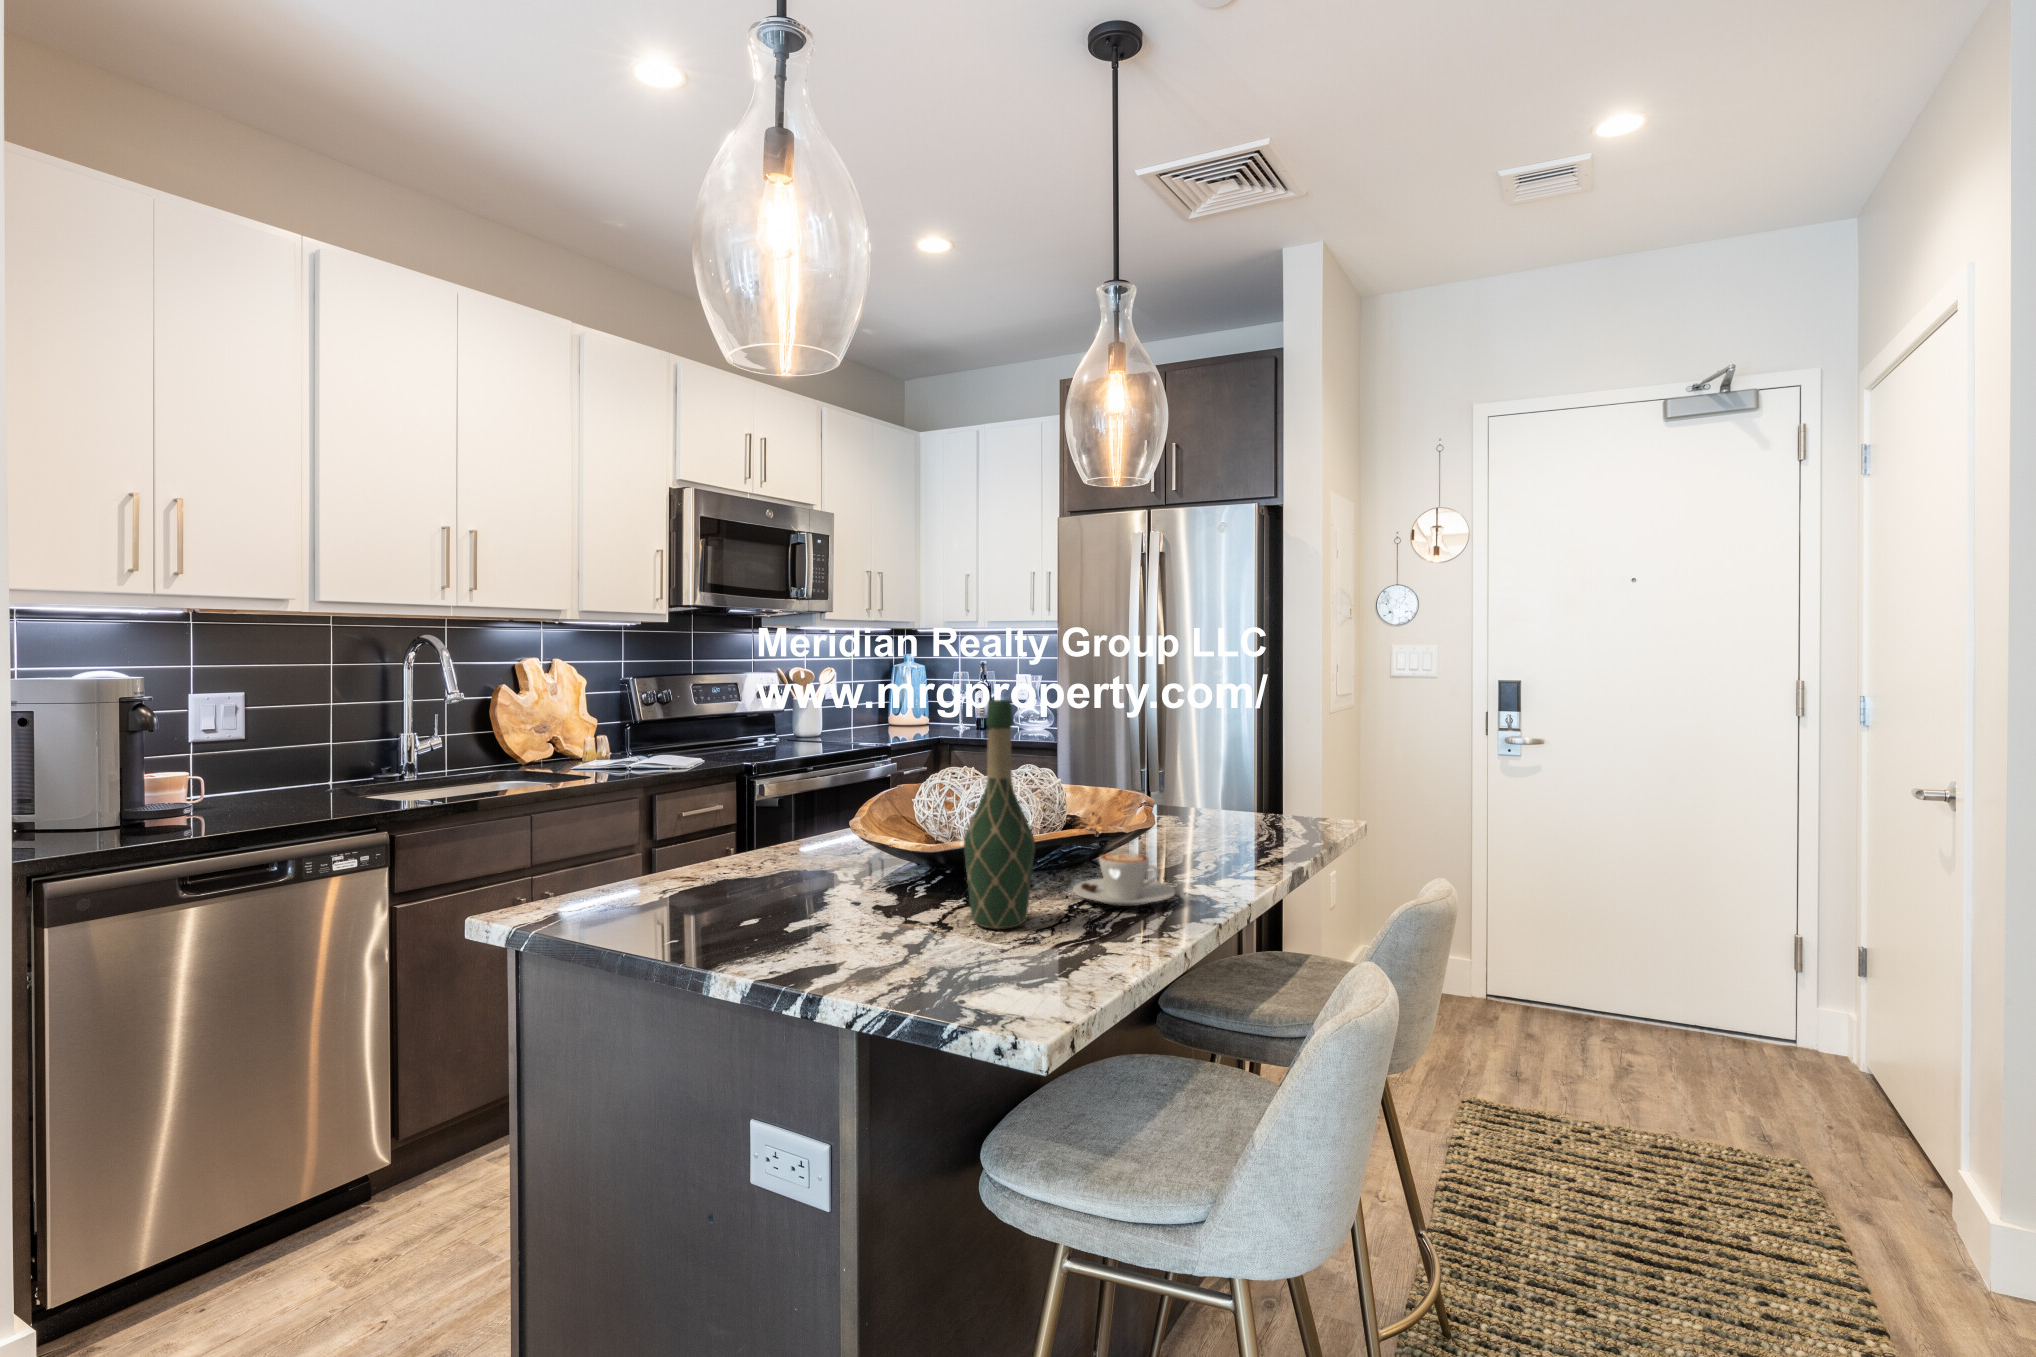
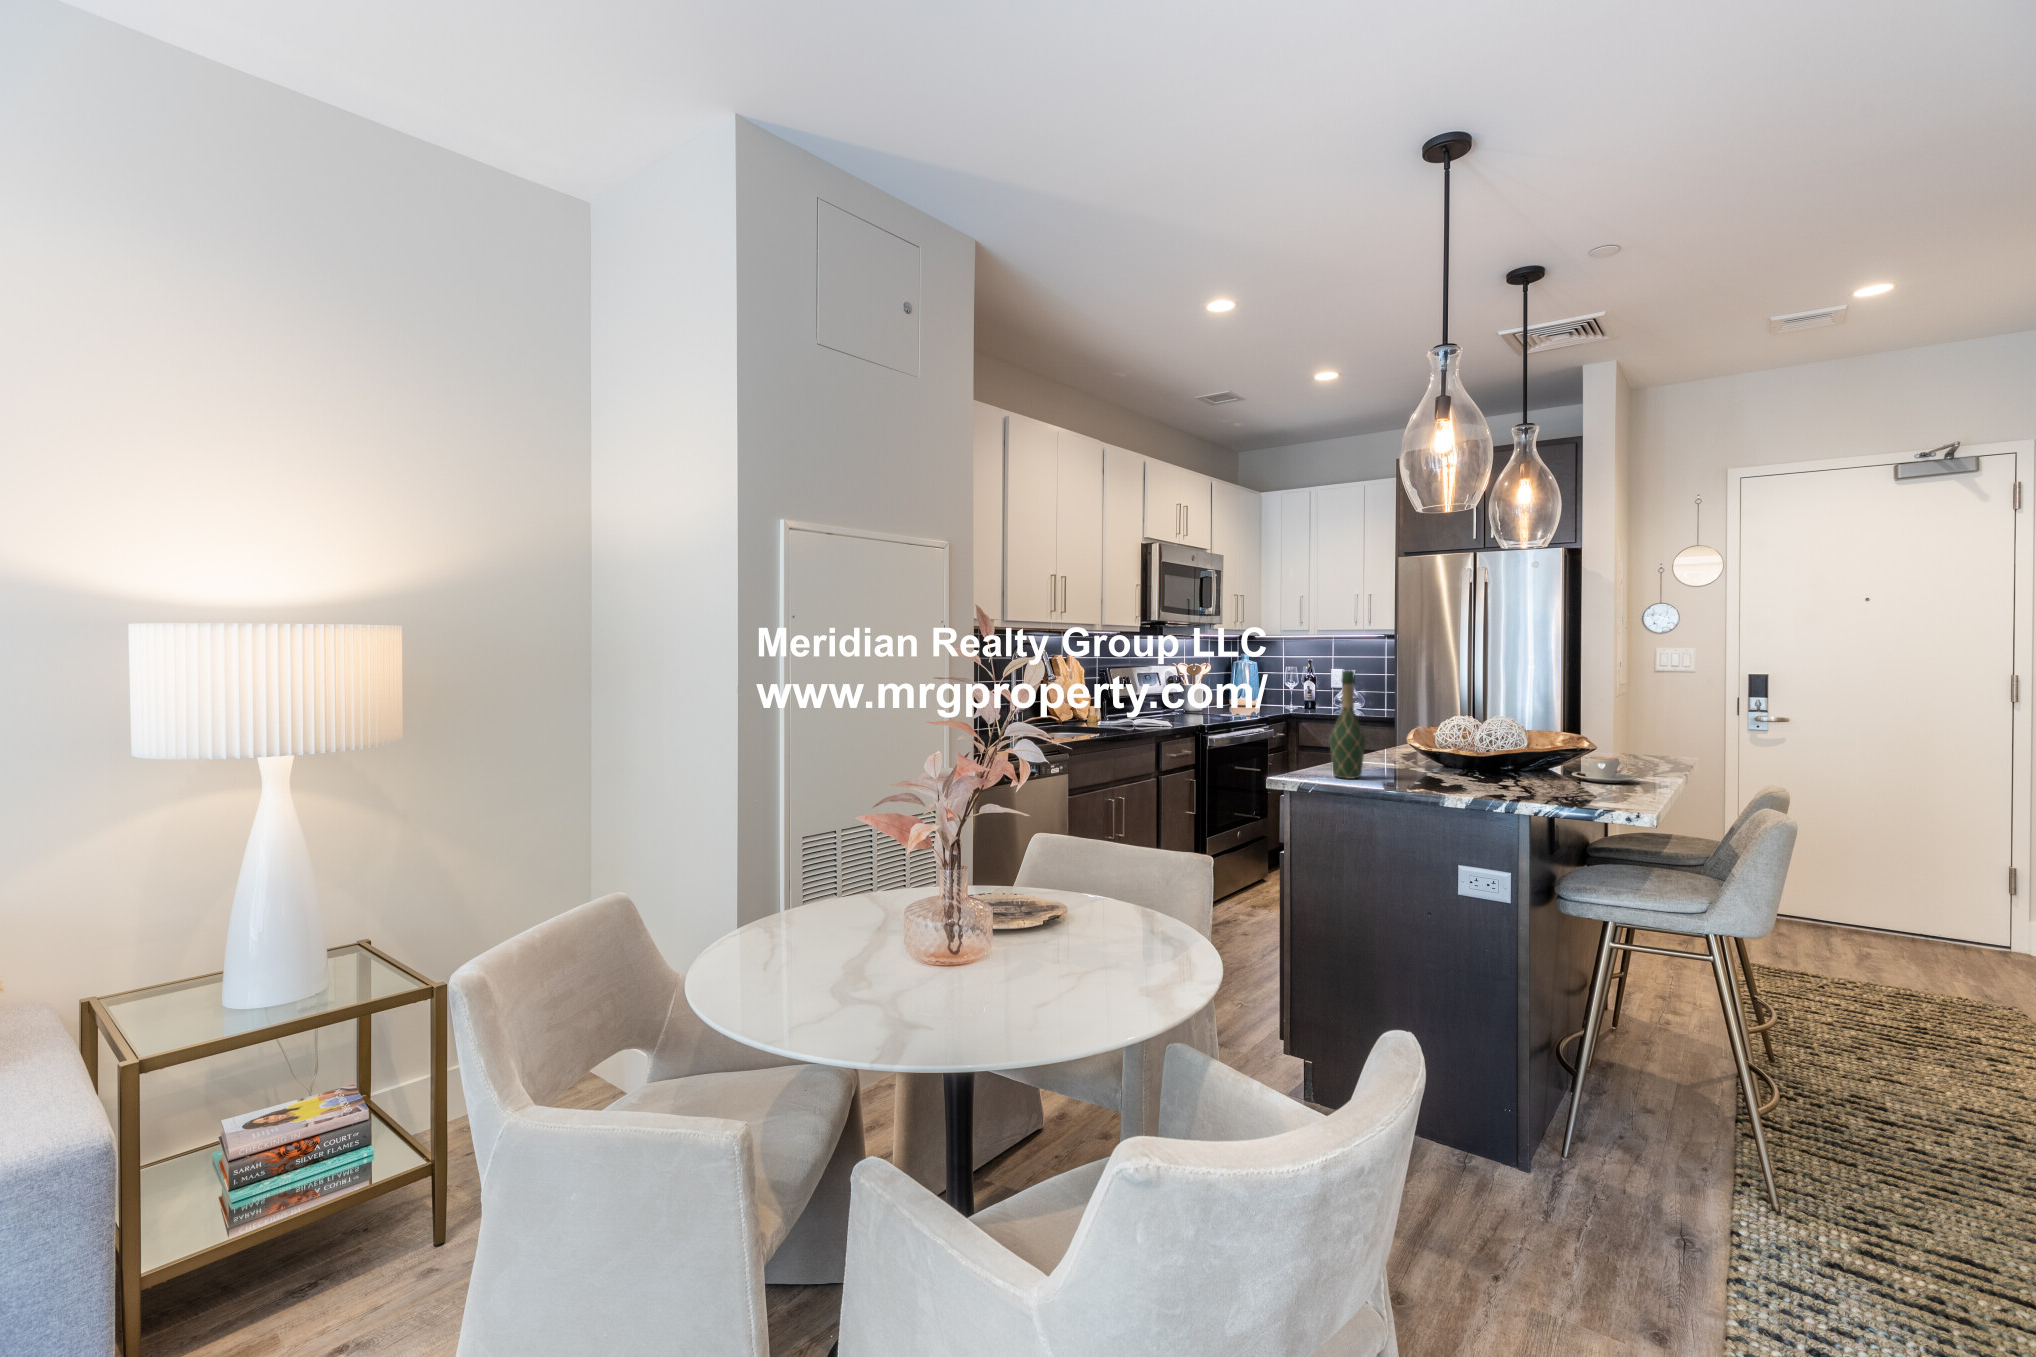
wine bottle: present [964,700,1035,929] -> present [1329,670,1366,779]

